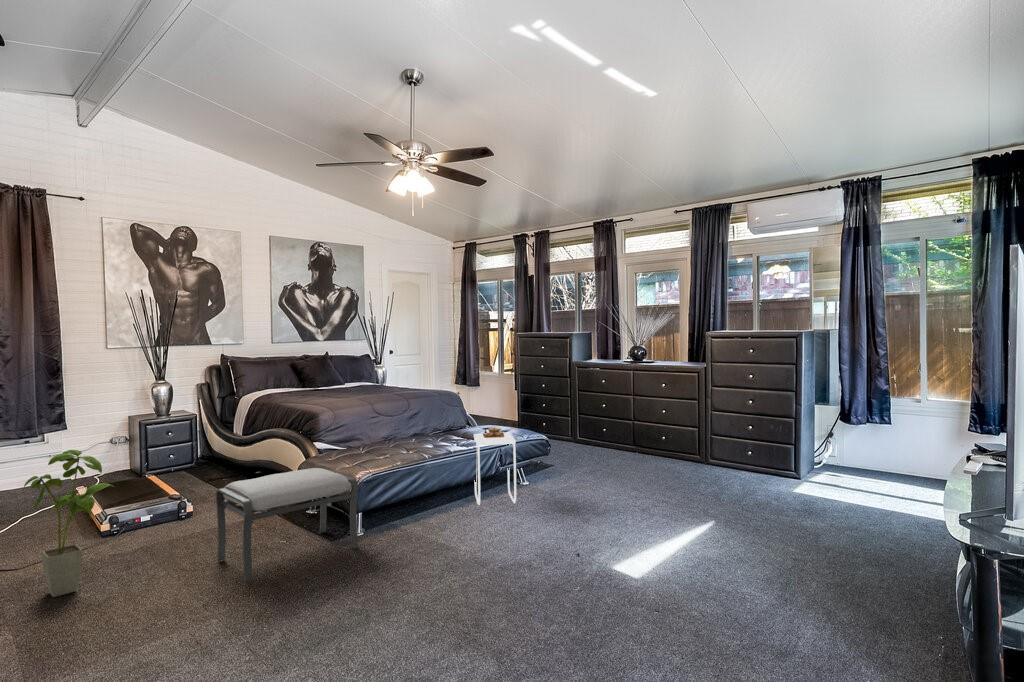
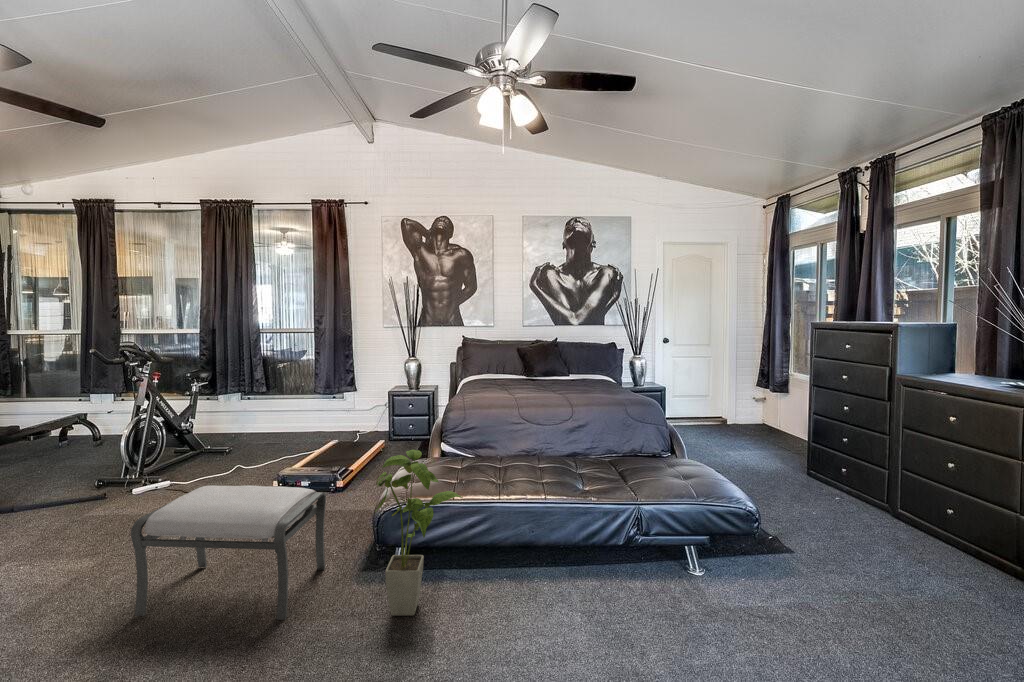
side table: present [474,428,516,505] -> none [515,484,616,640]
house plant: present [23,450,114,597] -> present [375,450,463,616]

